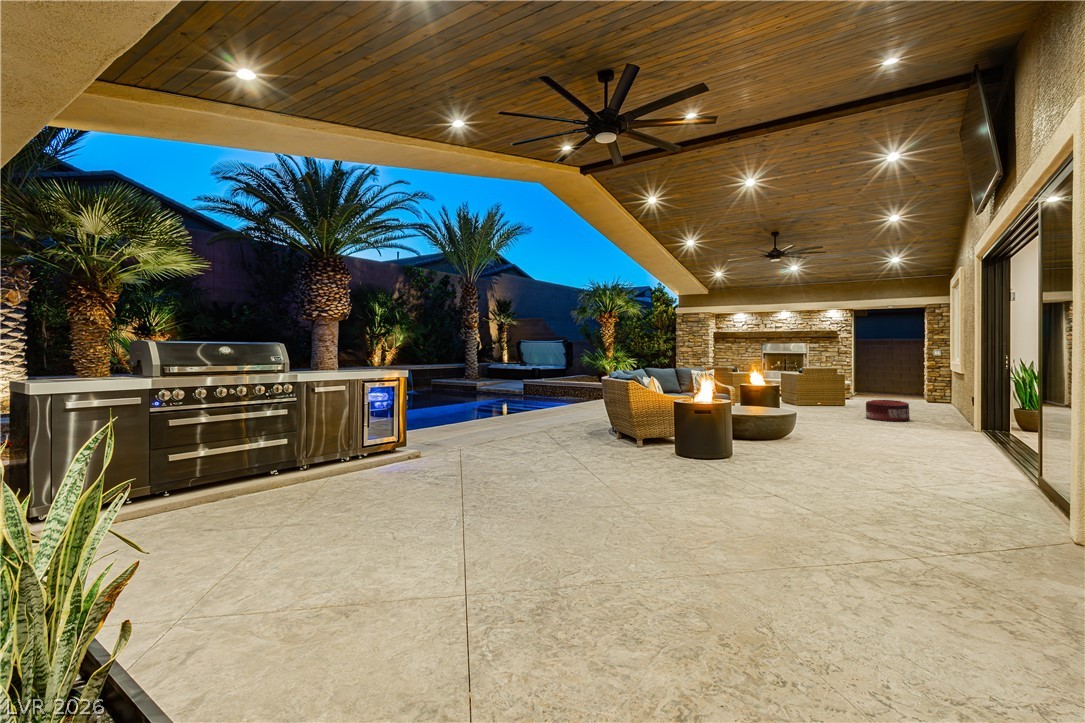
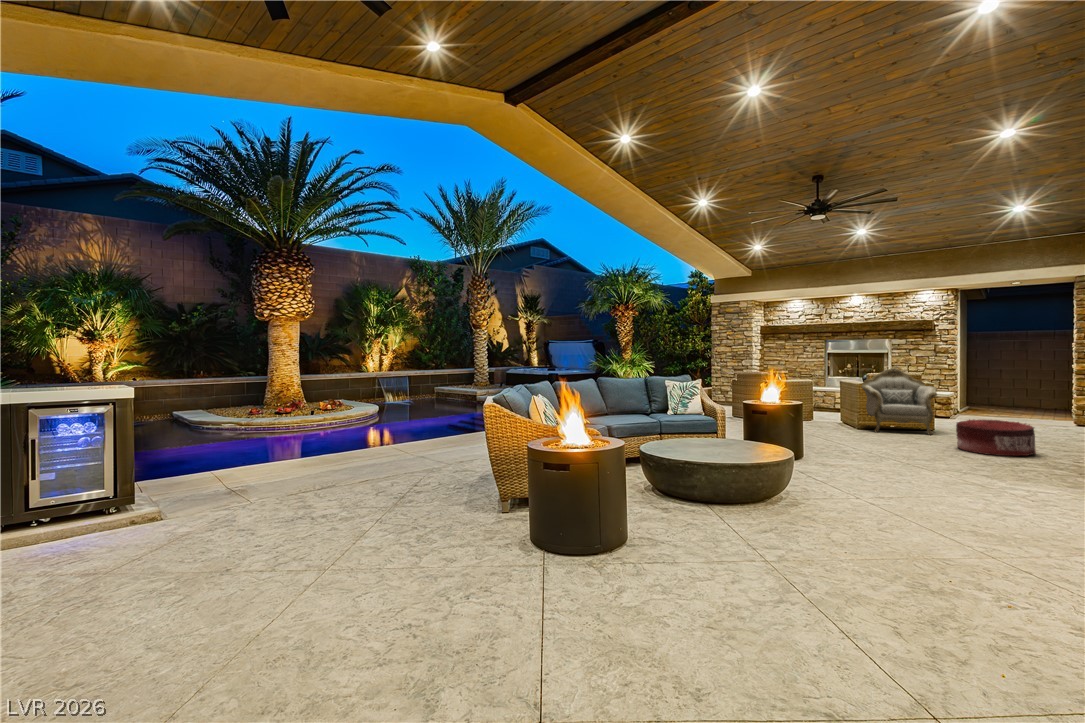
armchair: none [802,366,850,411] -> present [862,368,937,435]

